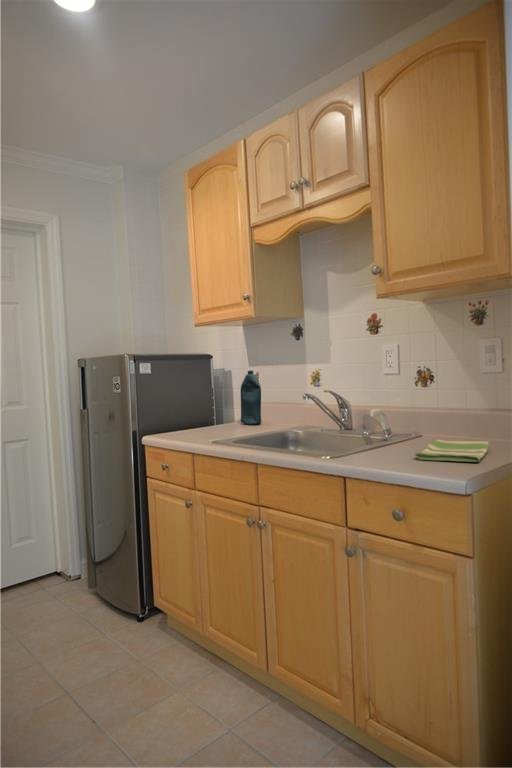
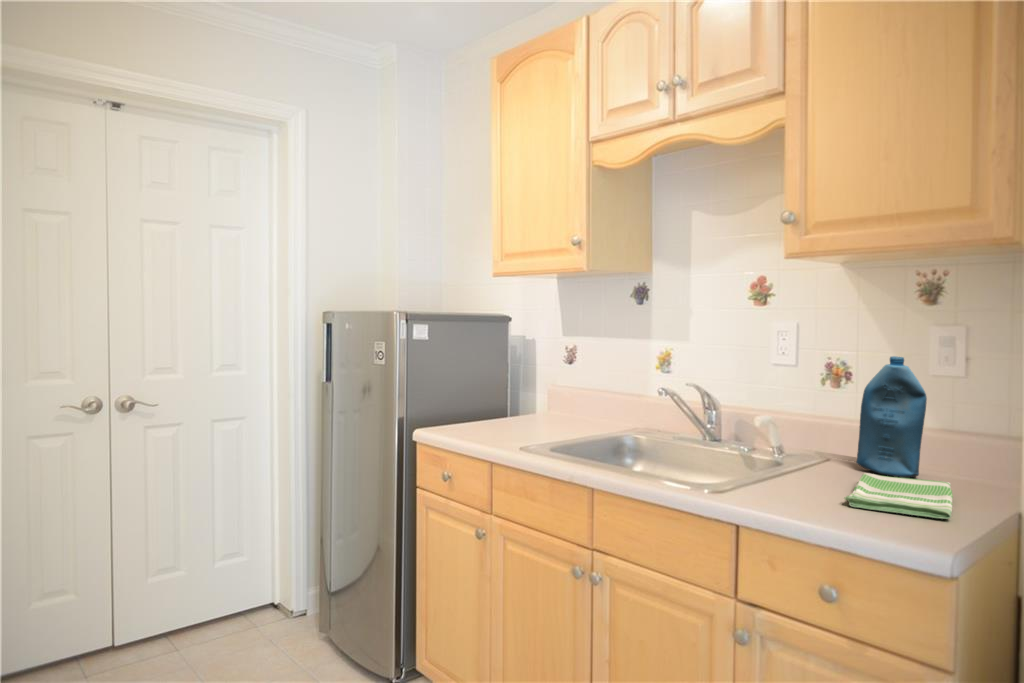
bottle: present [241,371,261,425] -> present [856,356,927,478]

